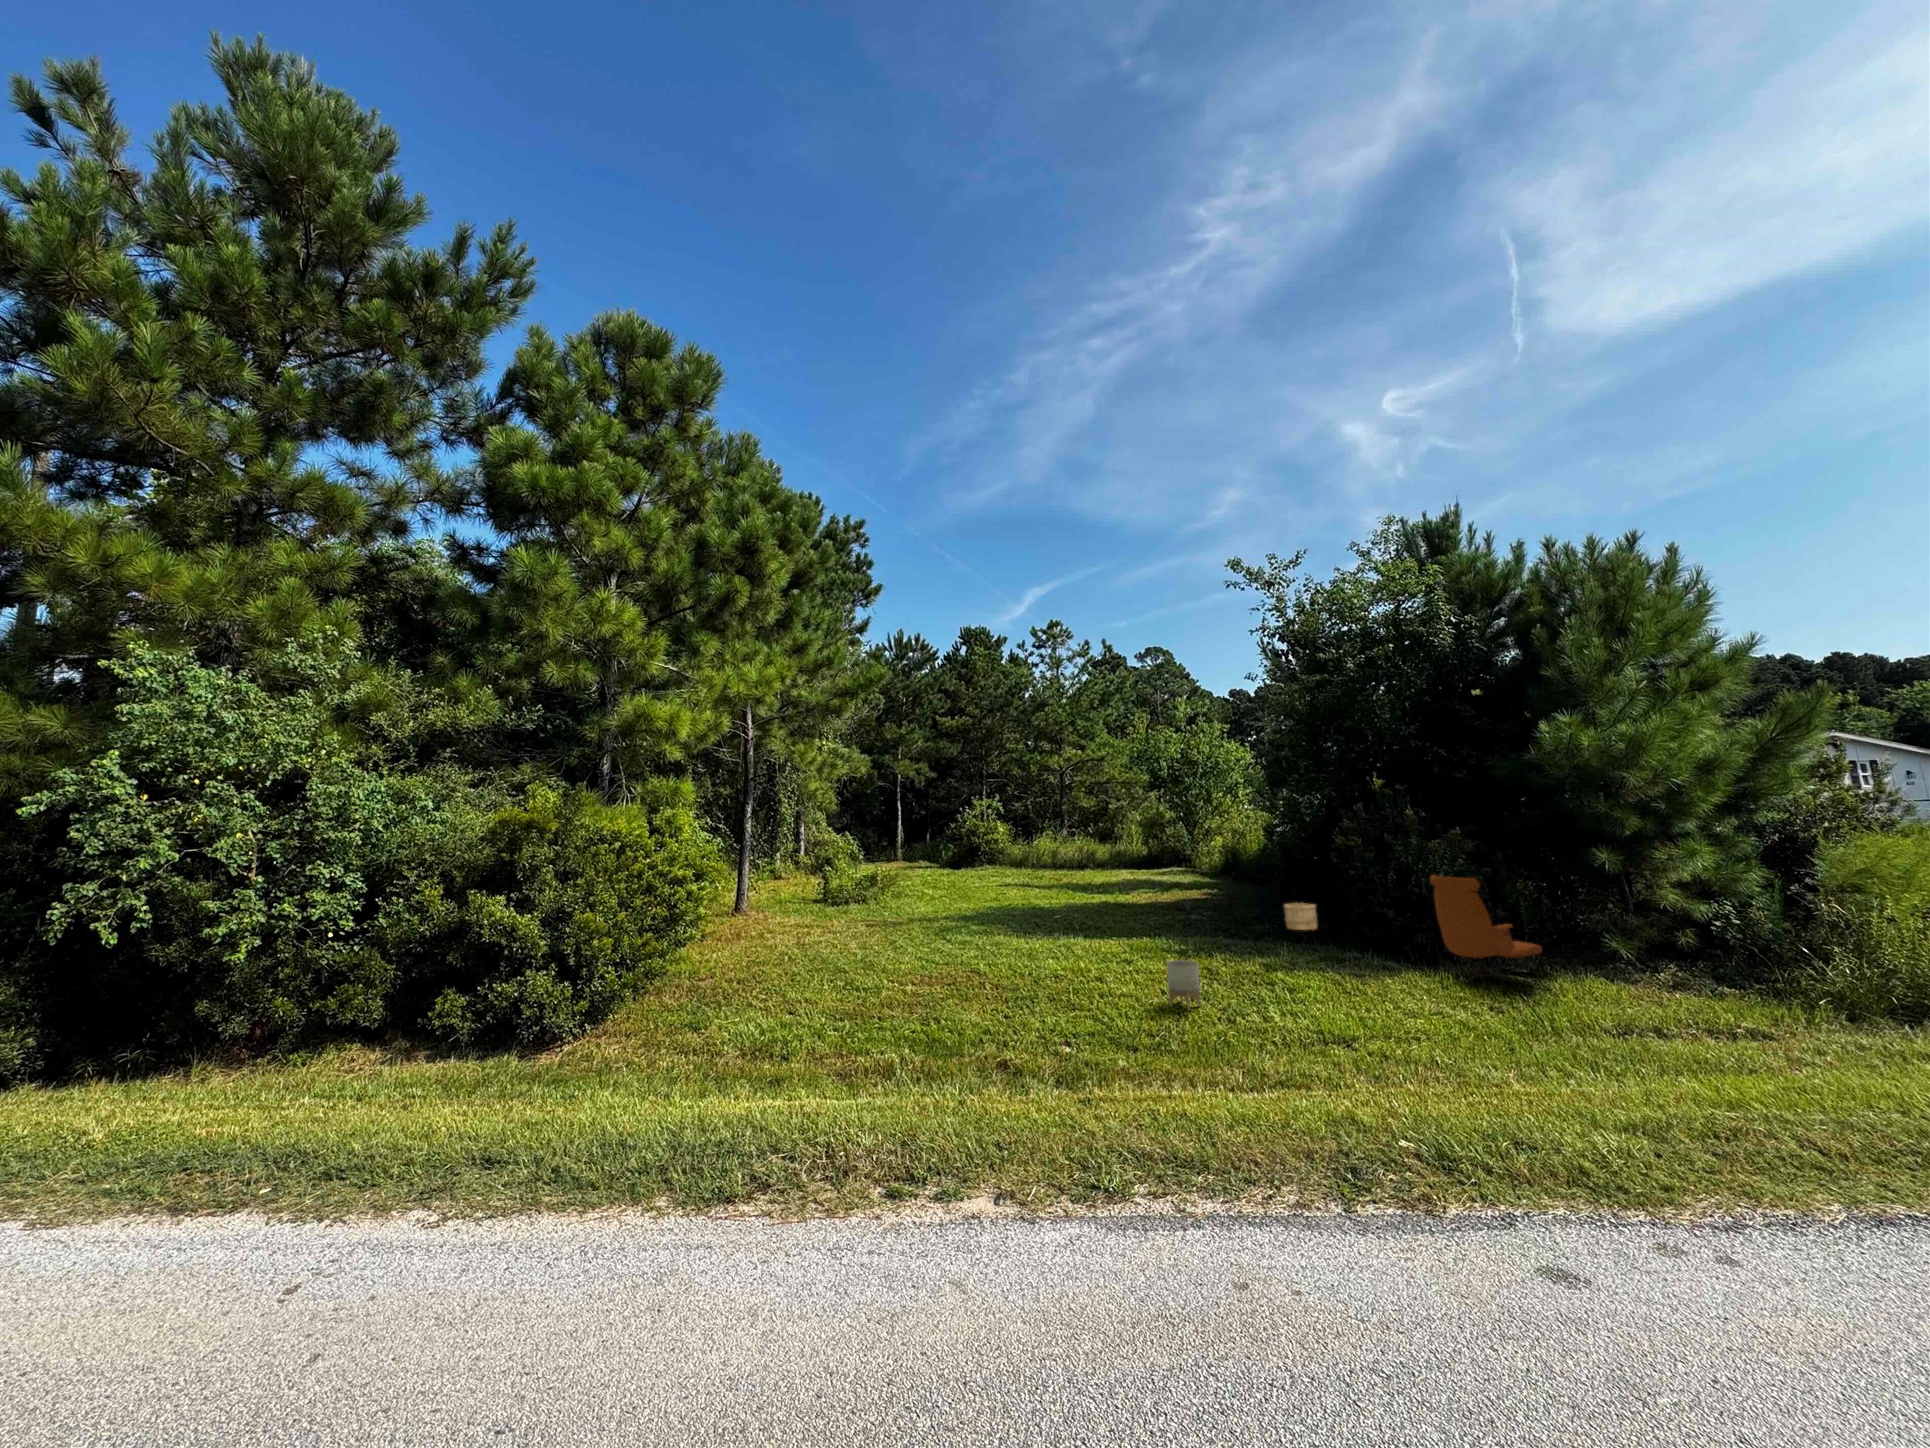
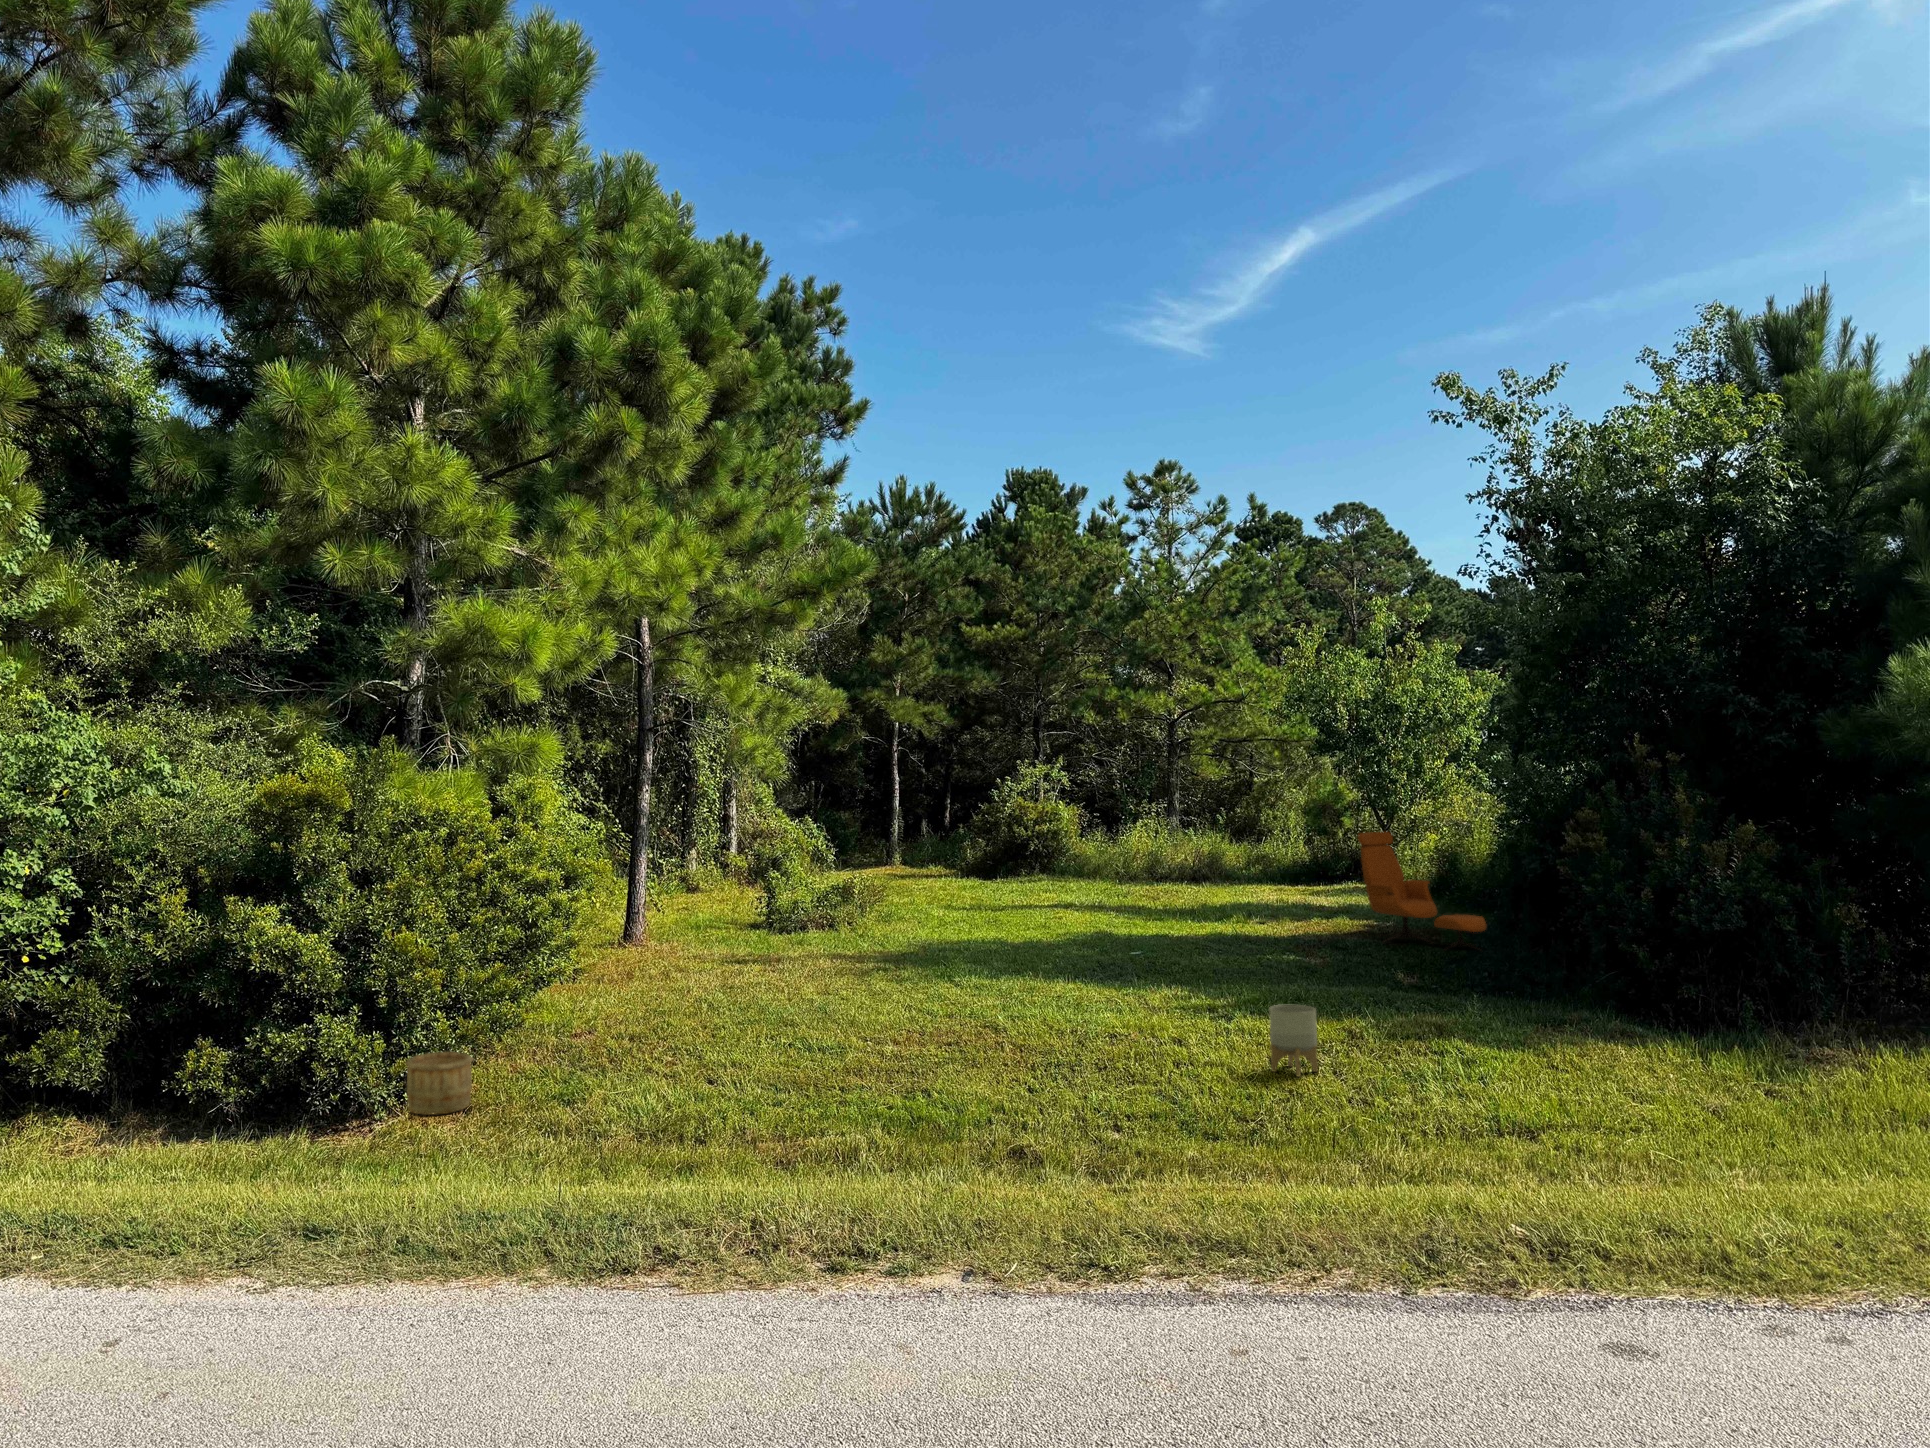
lounge chair: present [1430,875,1542,985] -> present [1358,832,1487,947]
wooden bucket: present [1284,903,1317,930] -> present [406,1052,474,1115]

